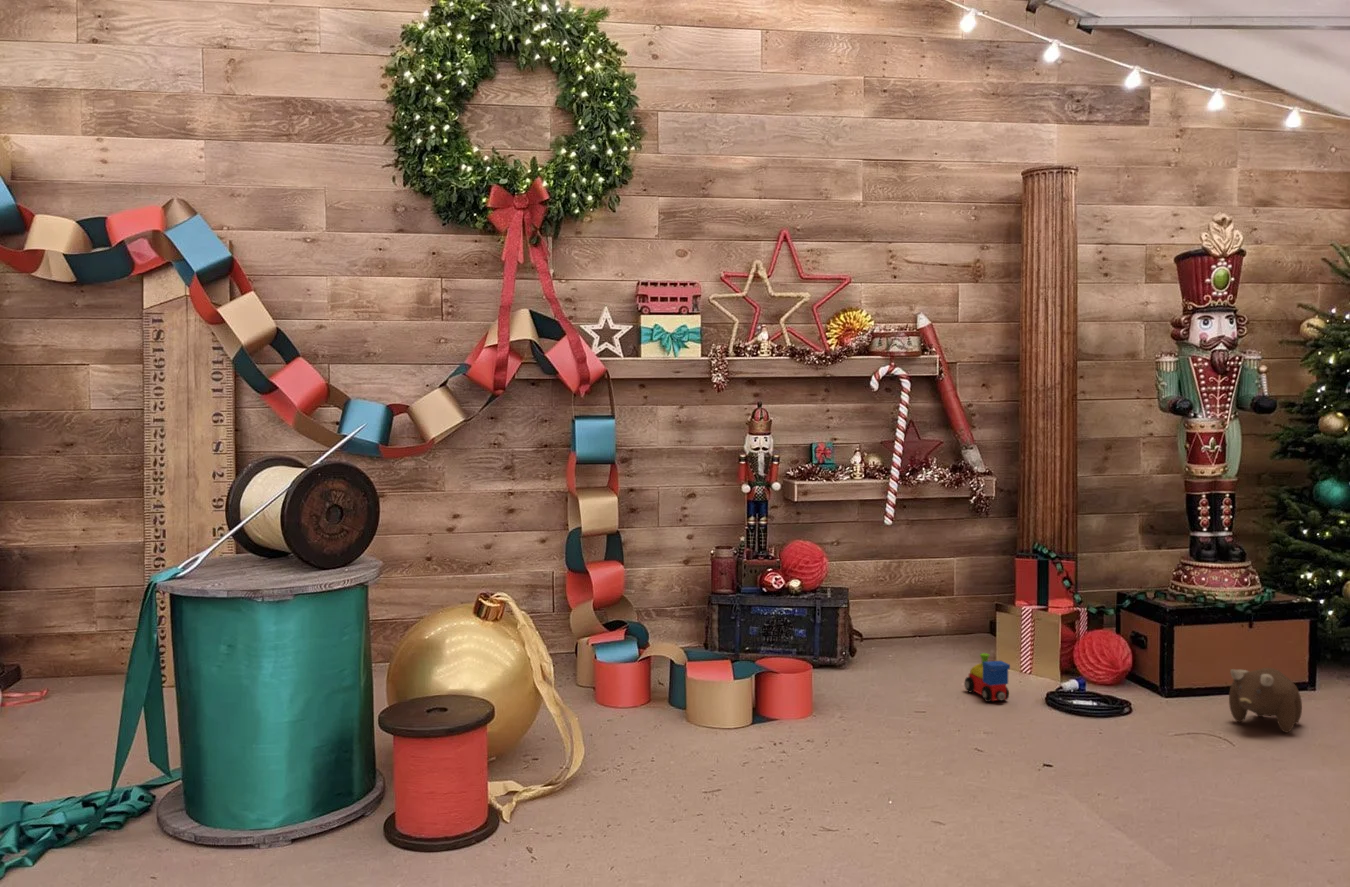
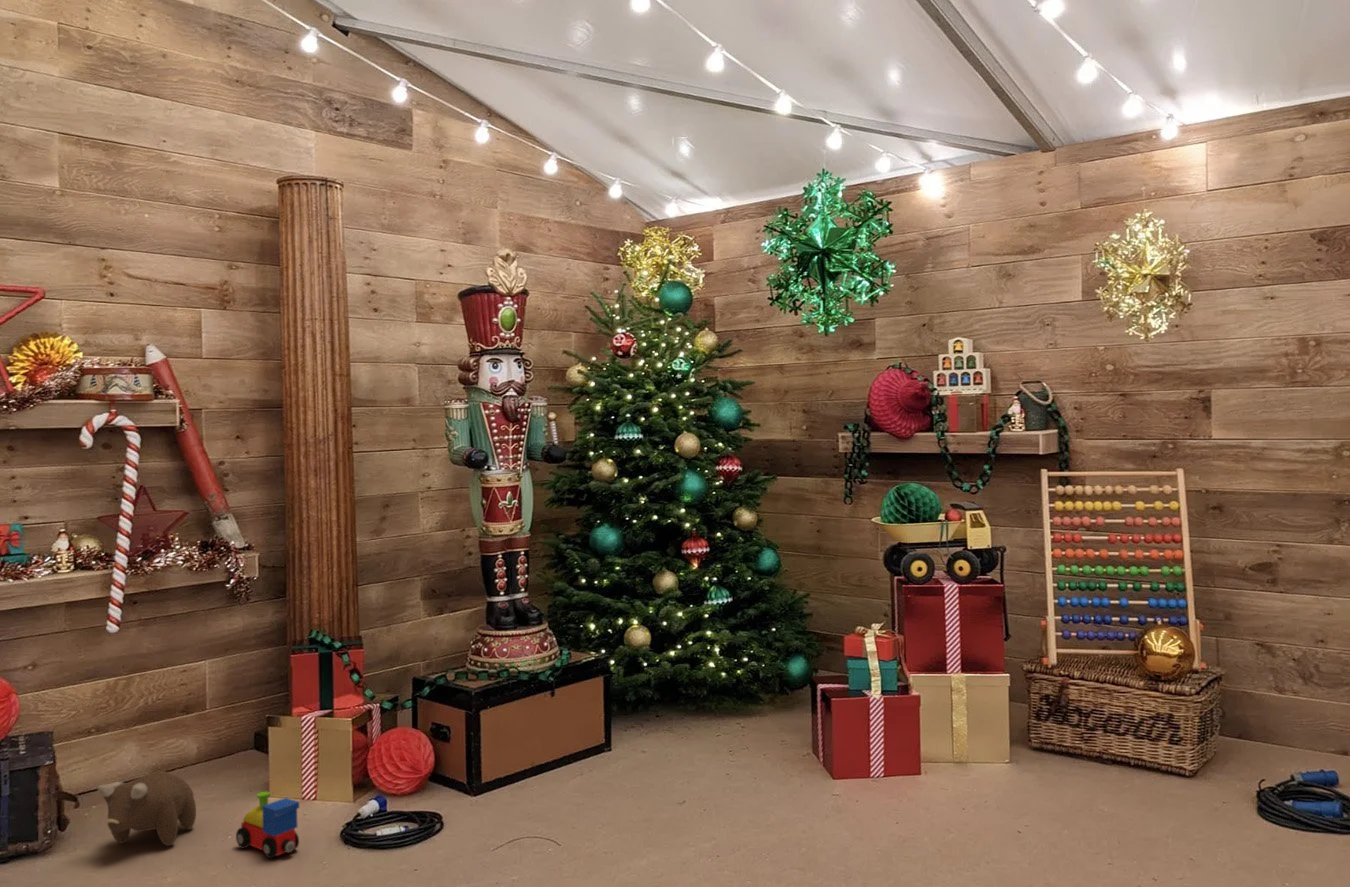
plush toy: present [1229,668,1302,733] -> present [98,771,196,846]

